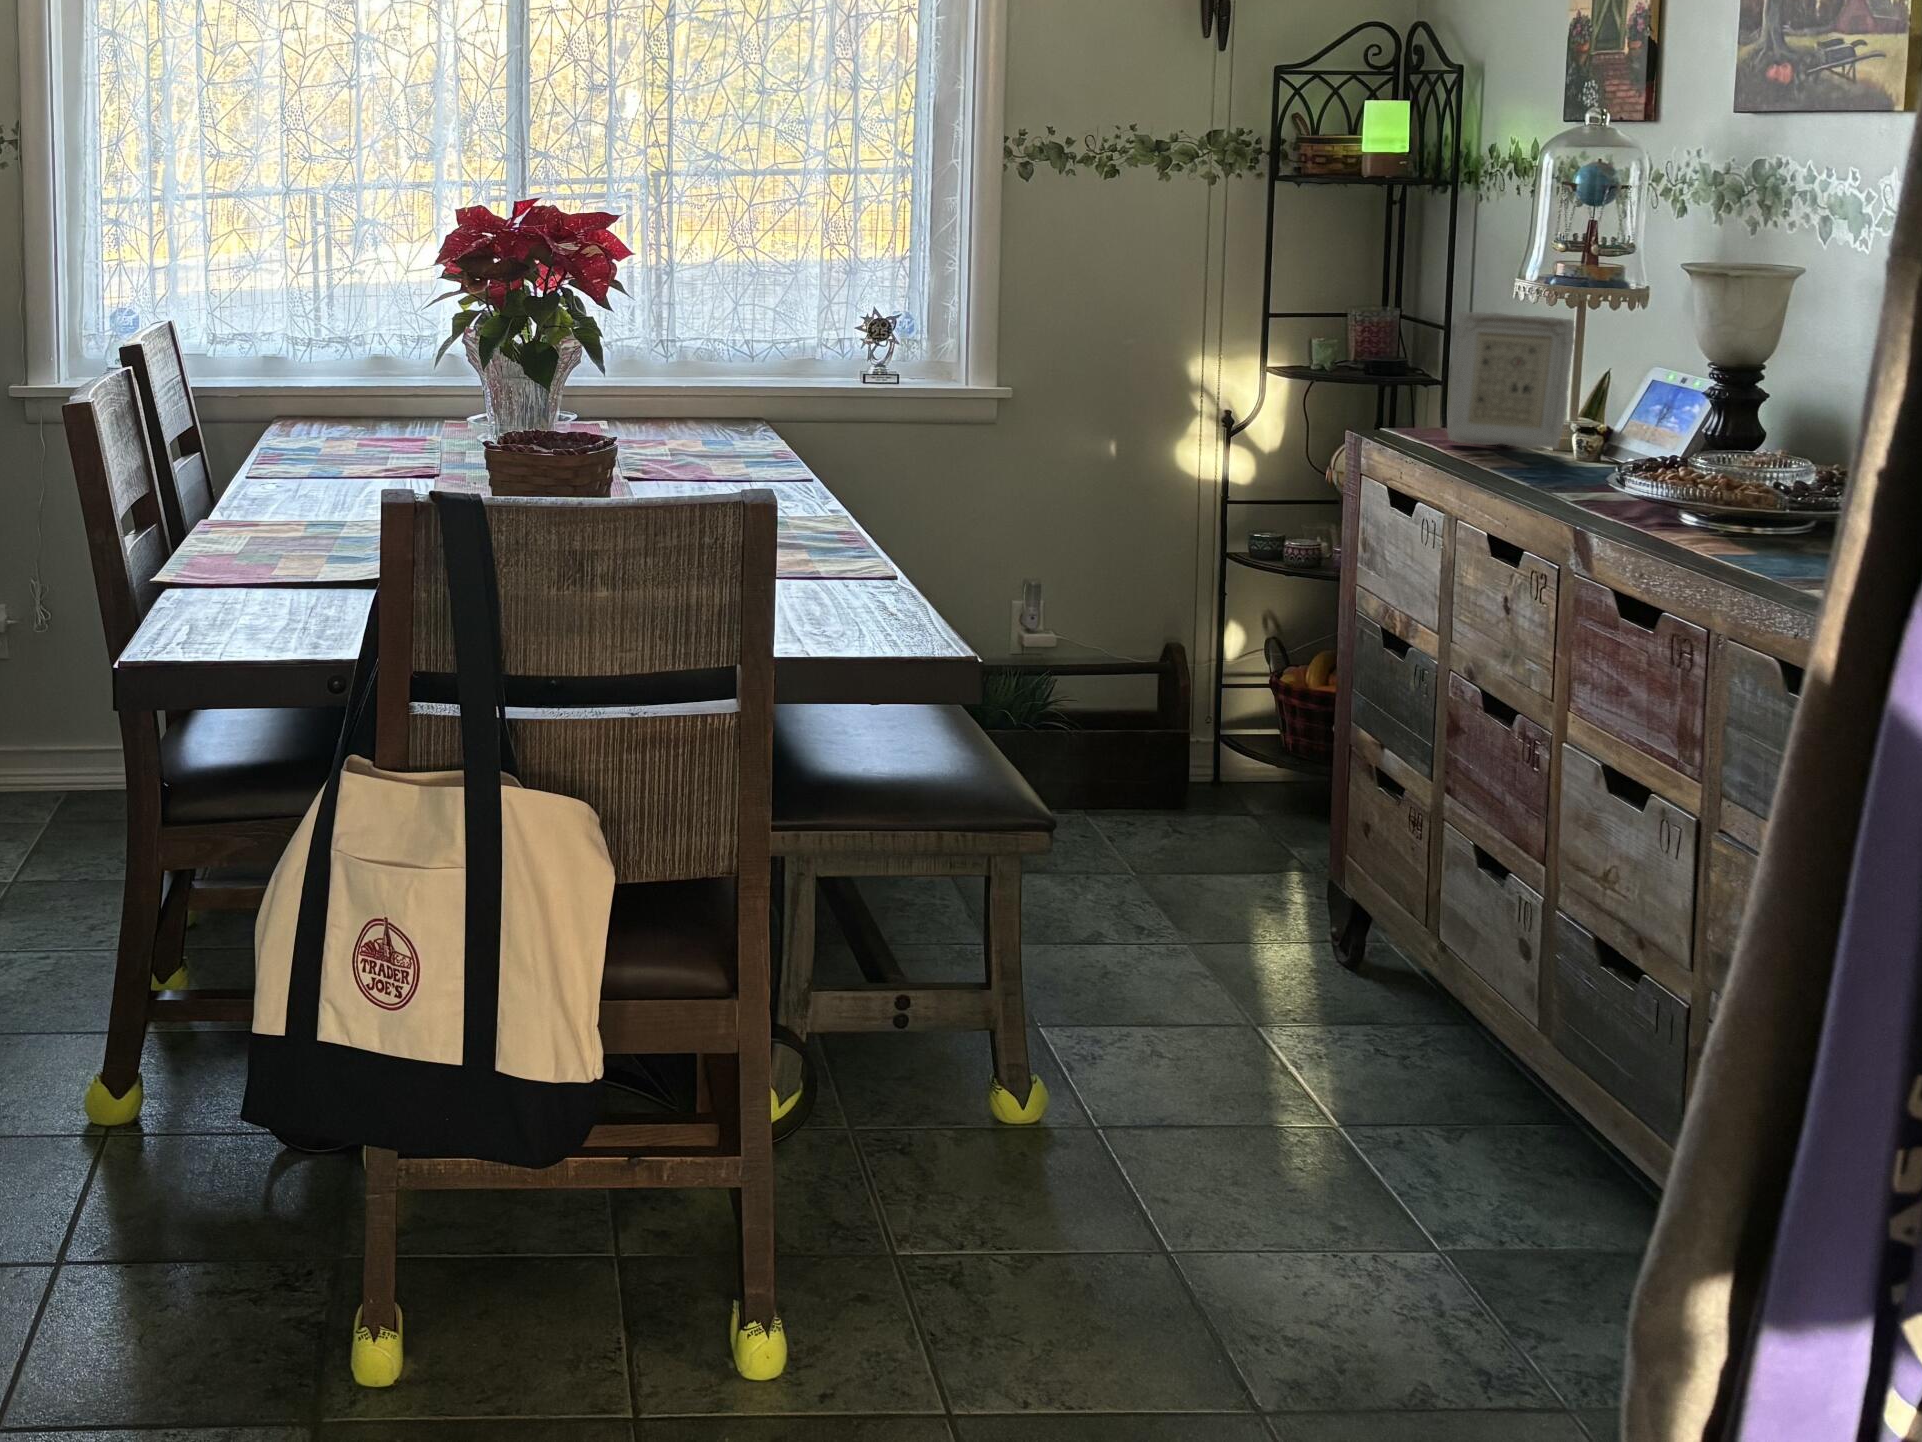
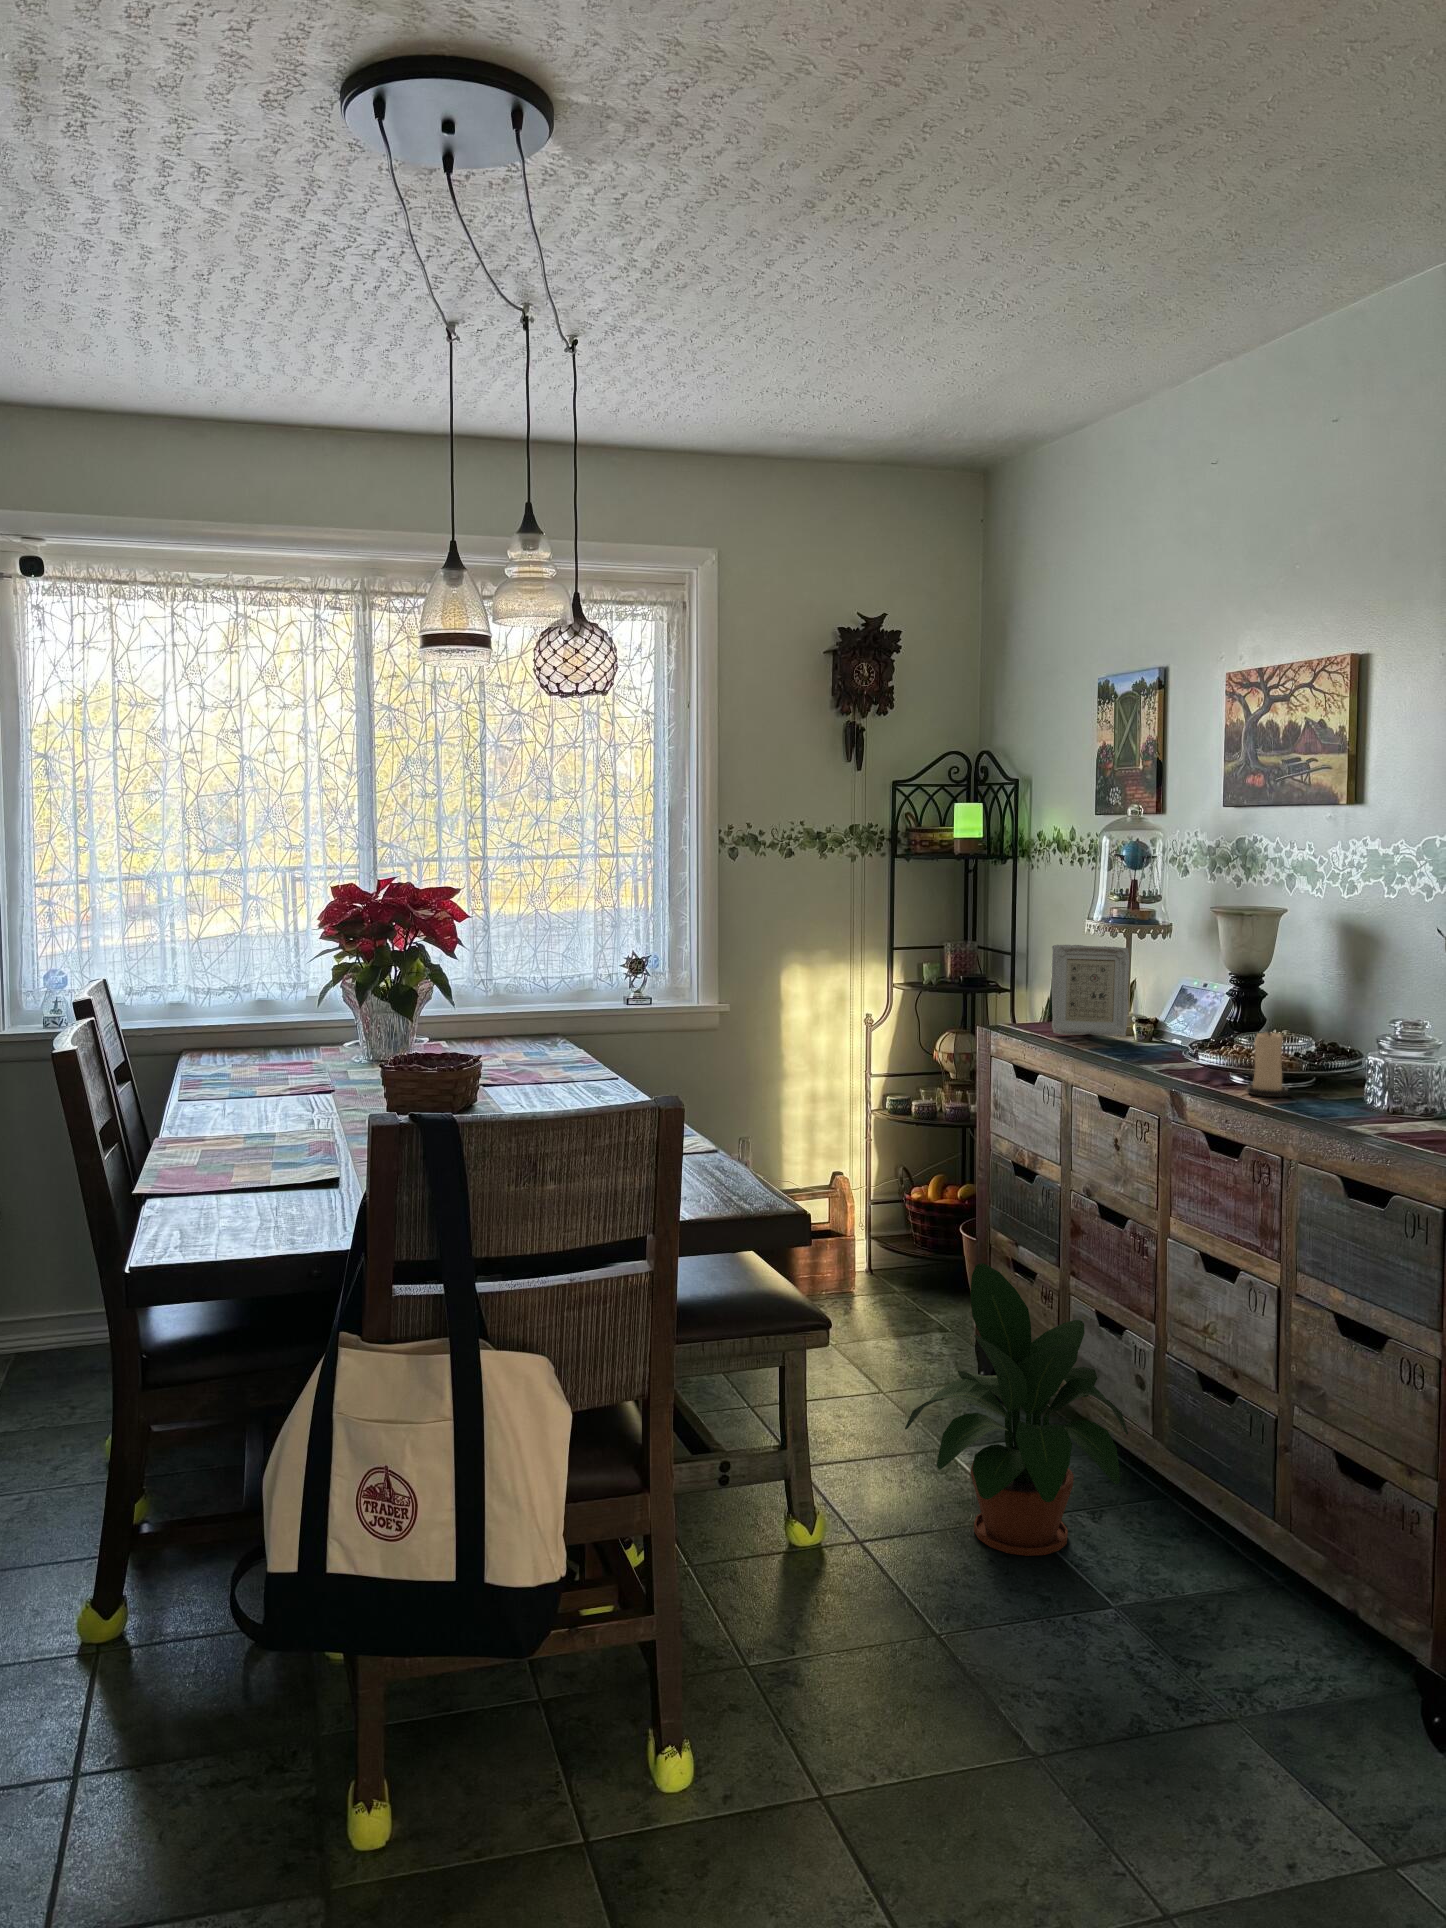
candle: none [1689,442,1752,544] -> present [1247,1029,1288,1097]
potted plant: none [1174,760,1502,1177] -> present [905,1263,1128,1556]

